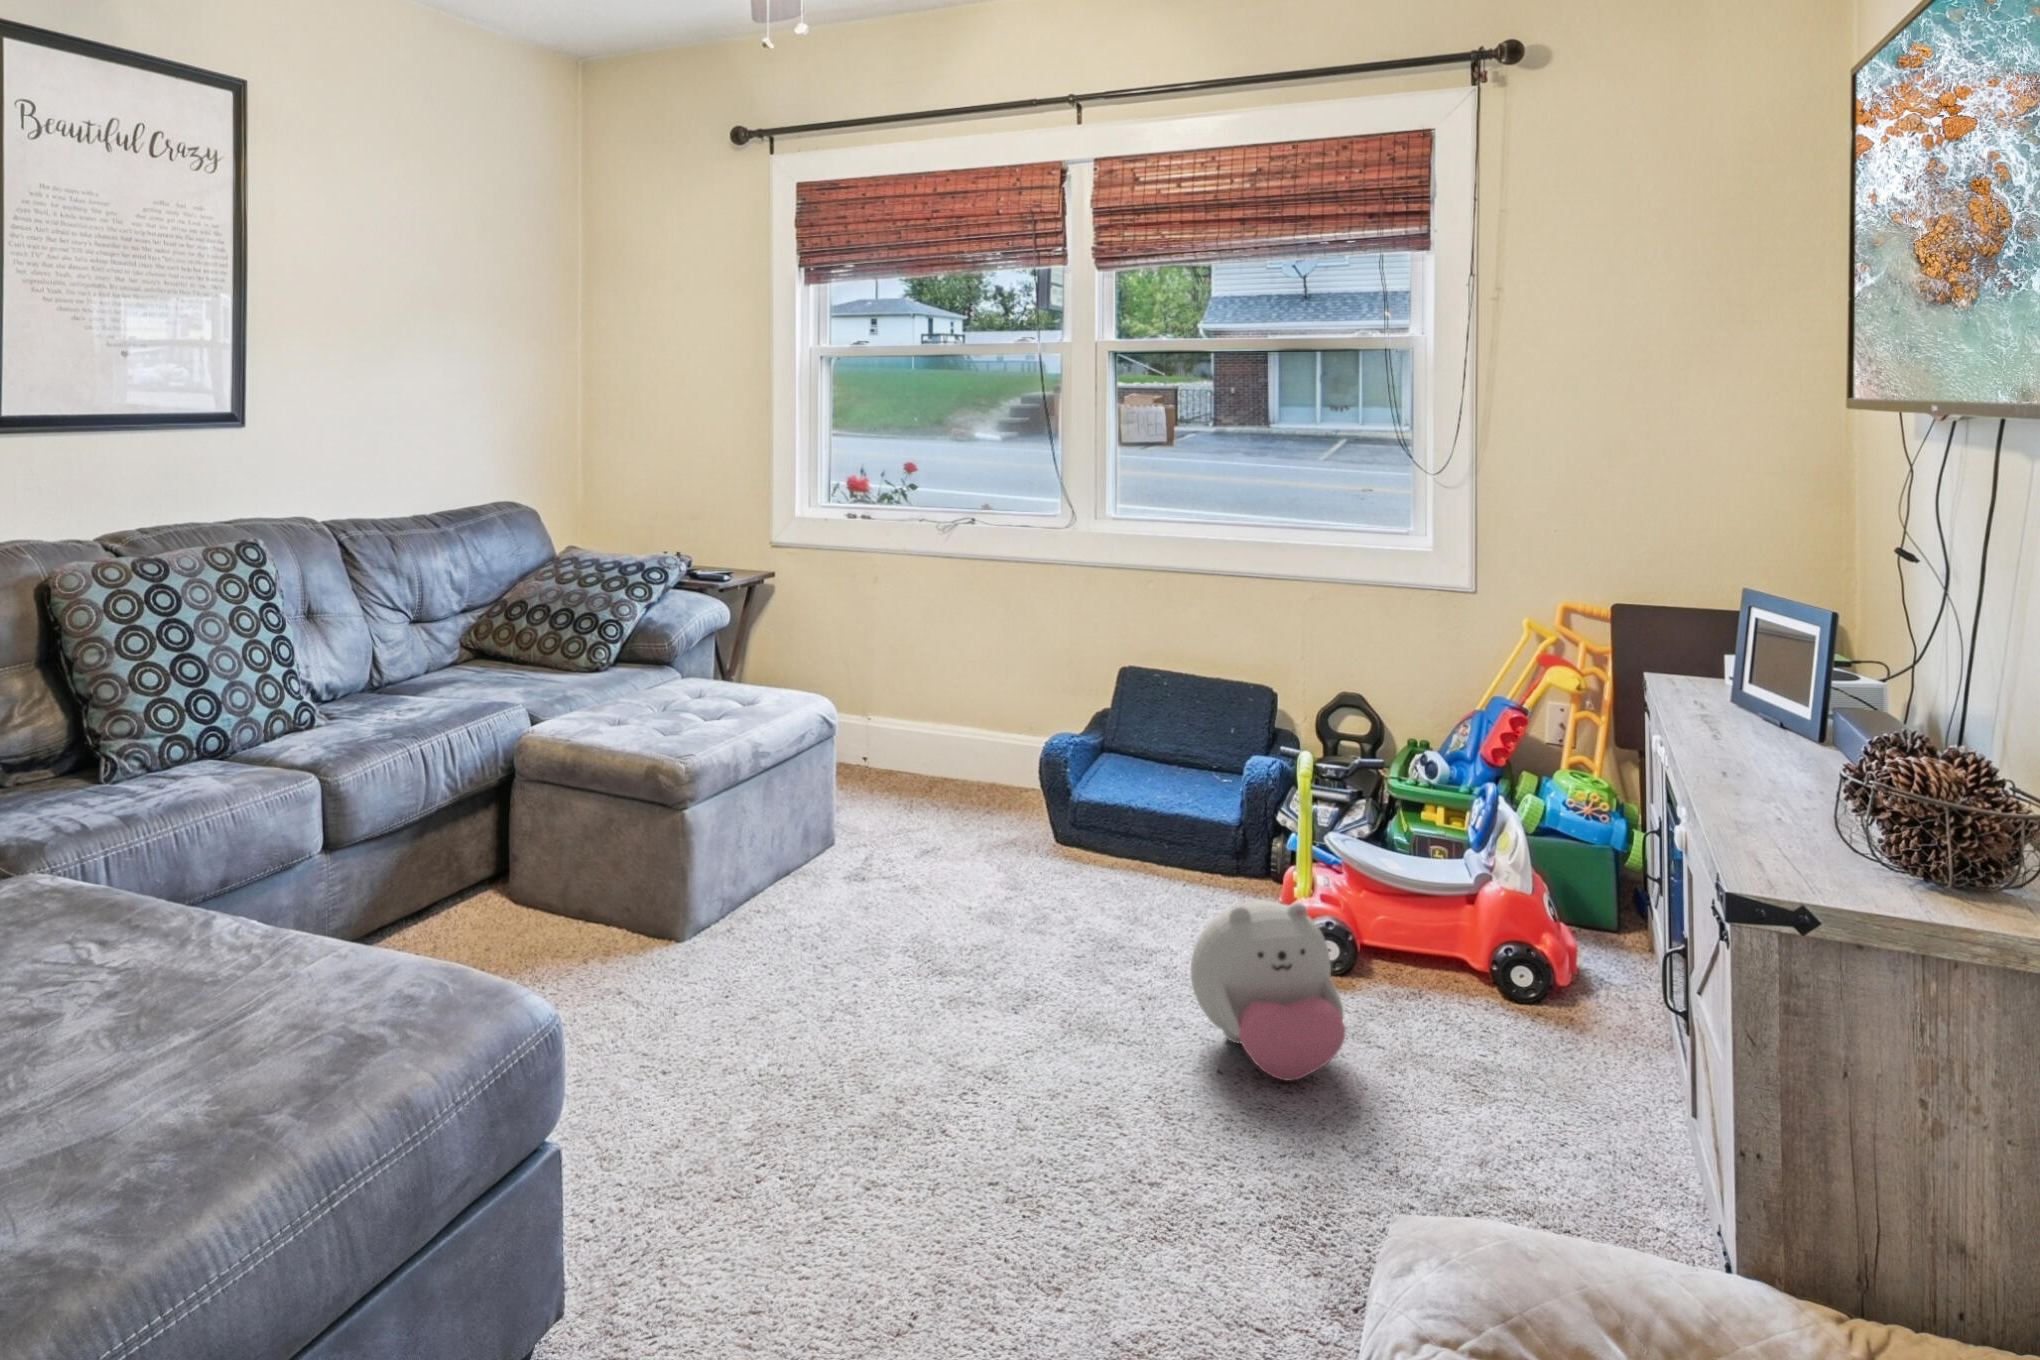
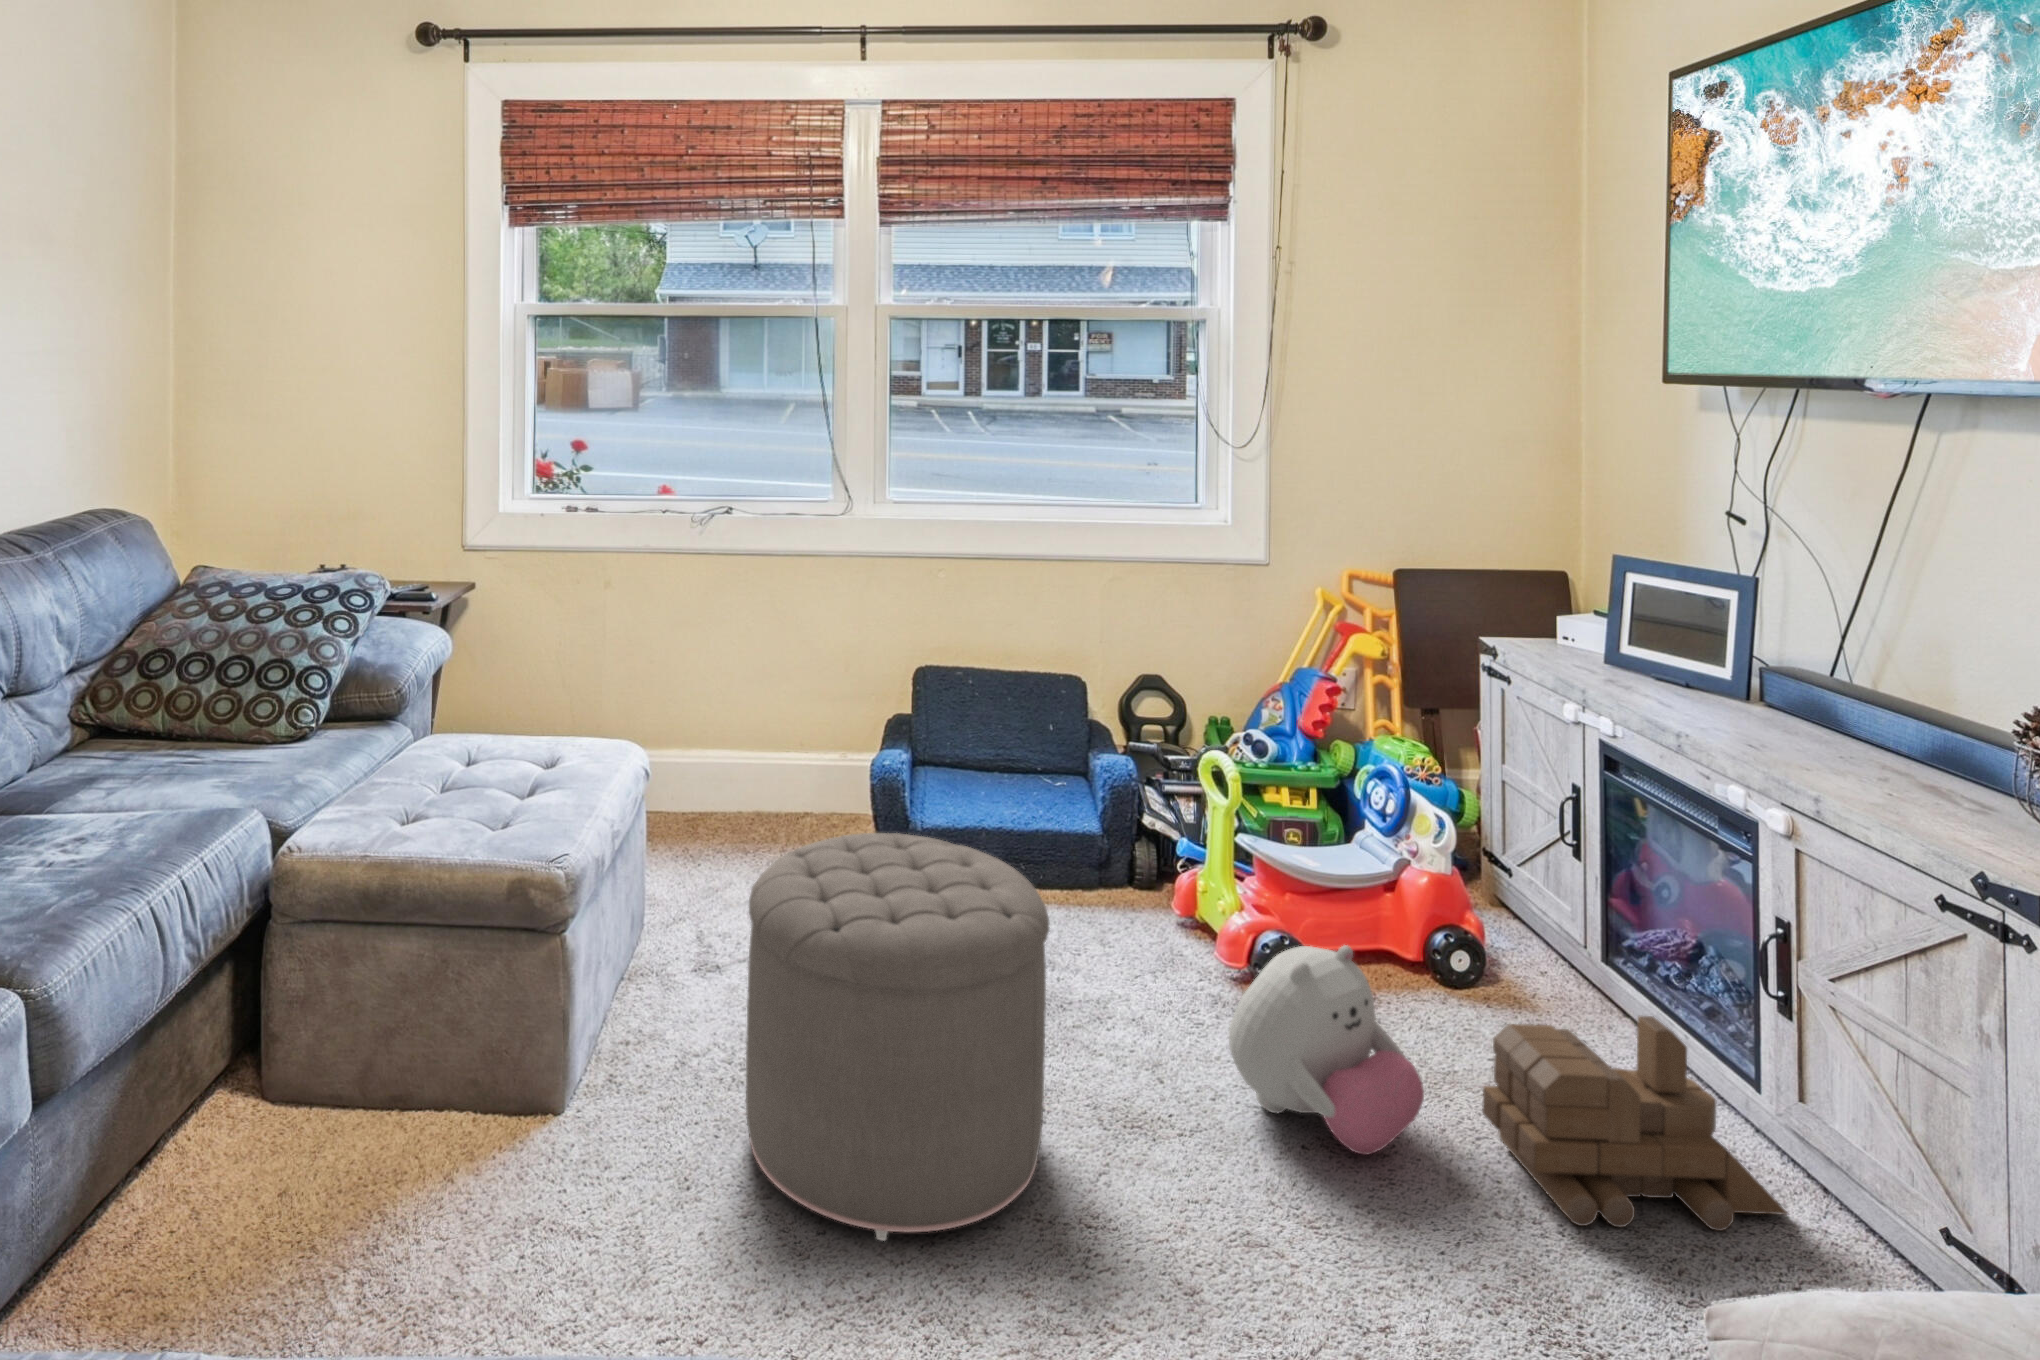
ottoman: none [783,765,1017,1050] -> present [746,833,1049,1241]
toy train: none [1396,987,1657,1196] -> present [1482,1016,1788,1231]

